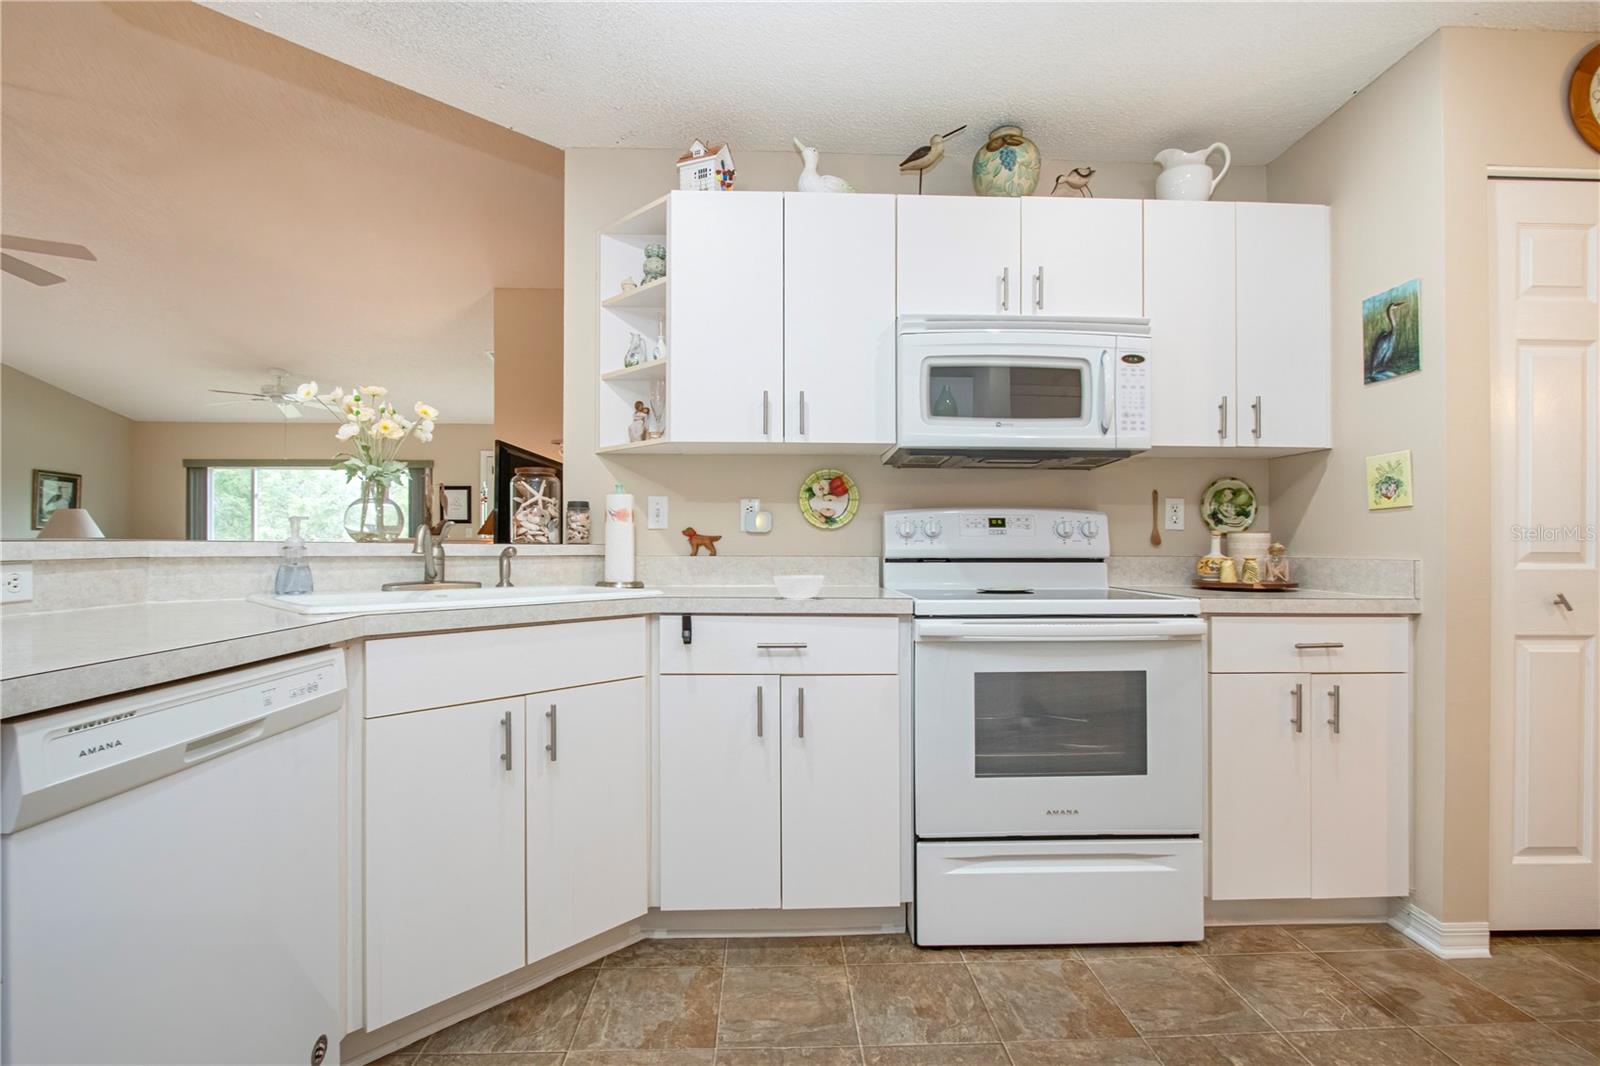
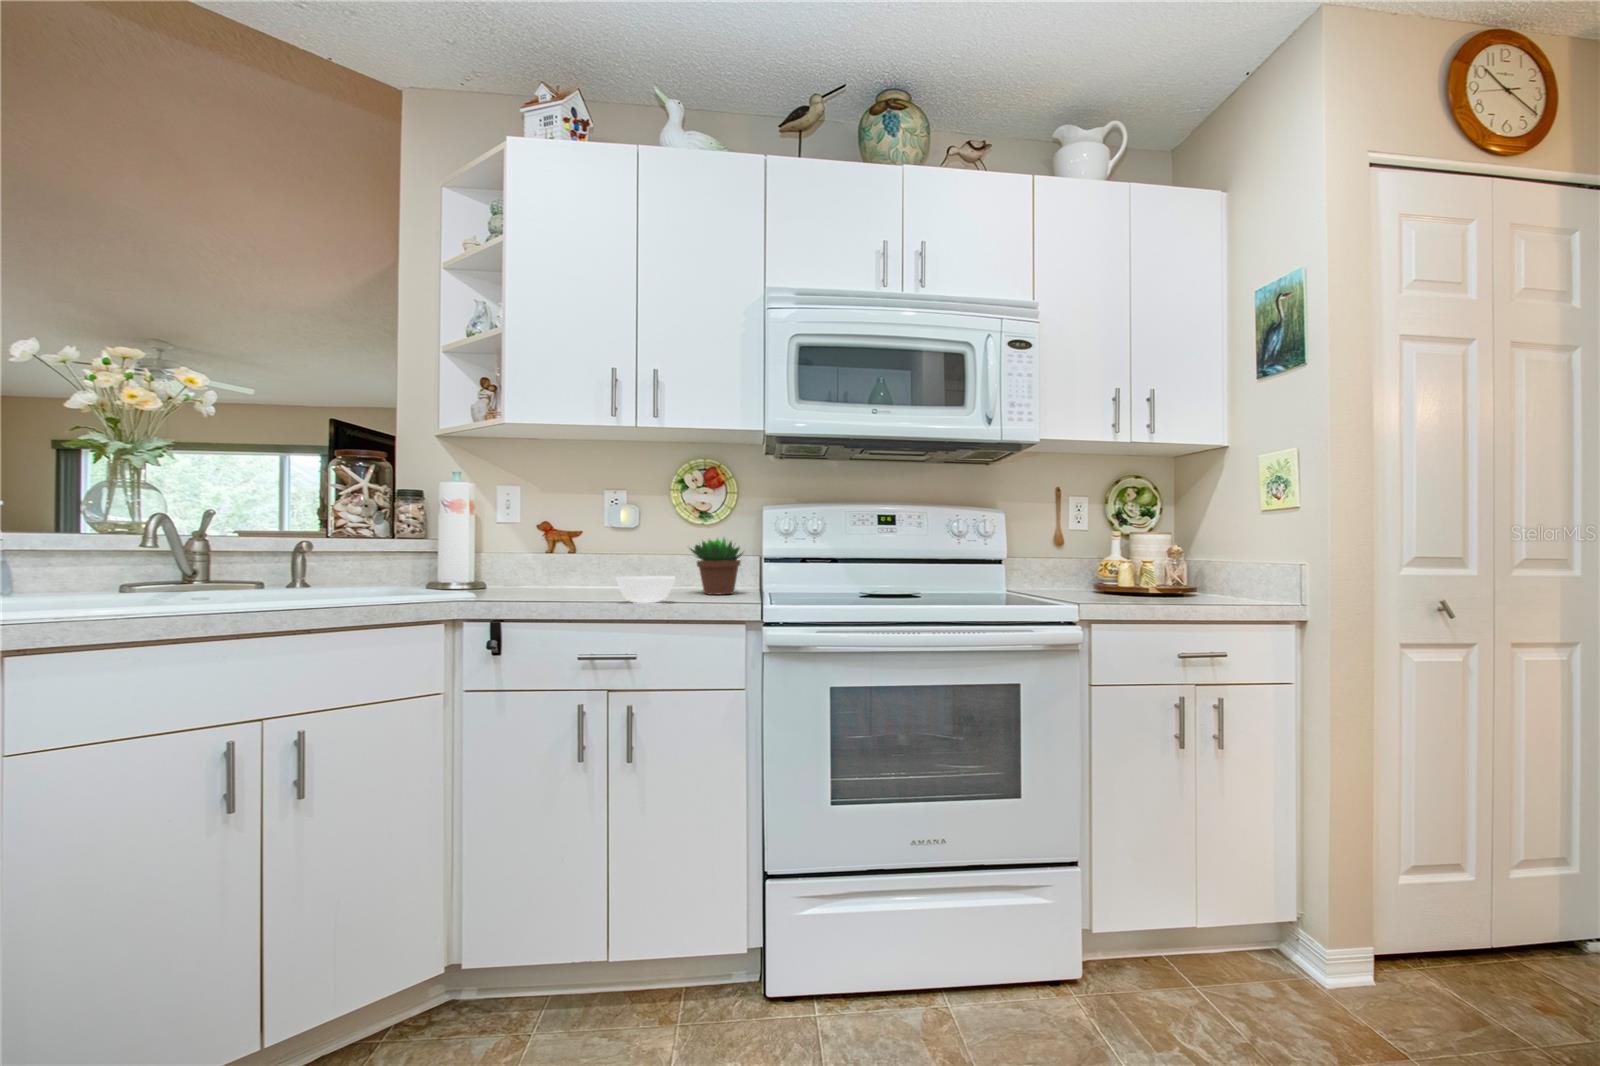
succulent plant: none [821,538,873,591] -> present [690,538,743,594]

